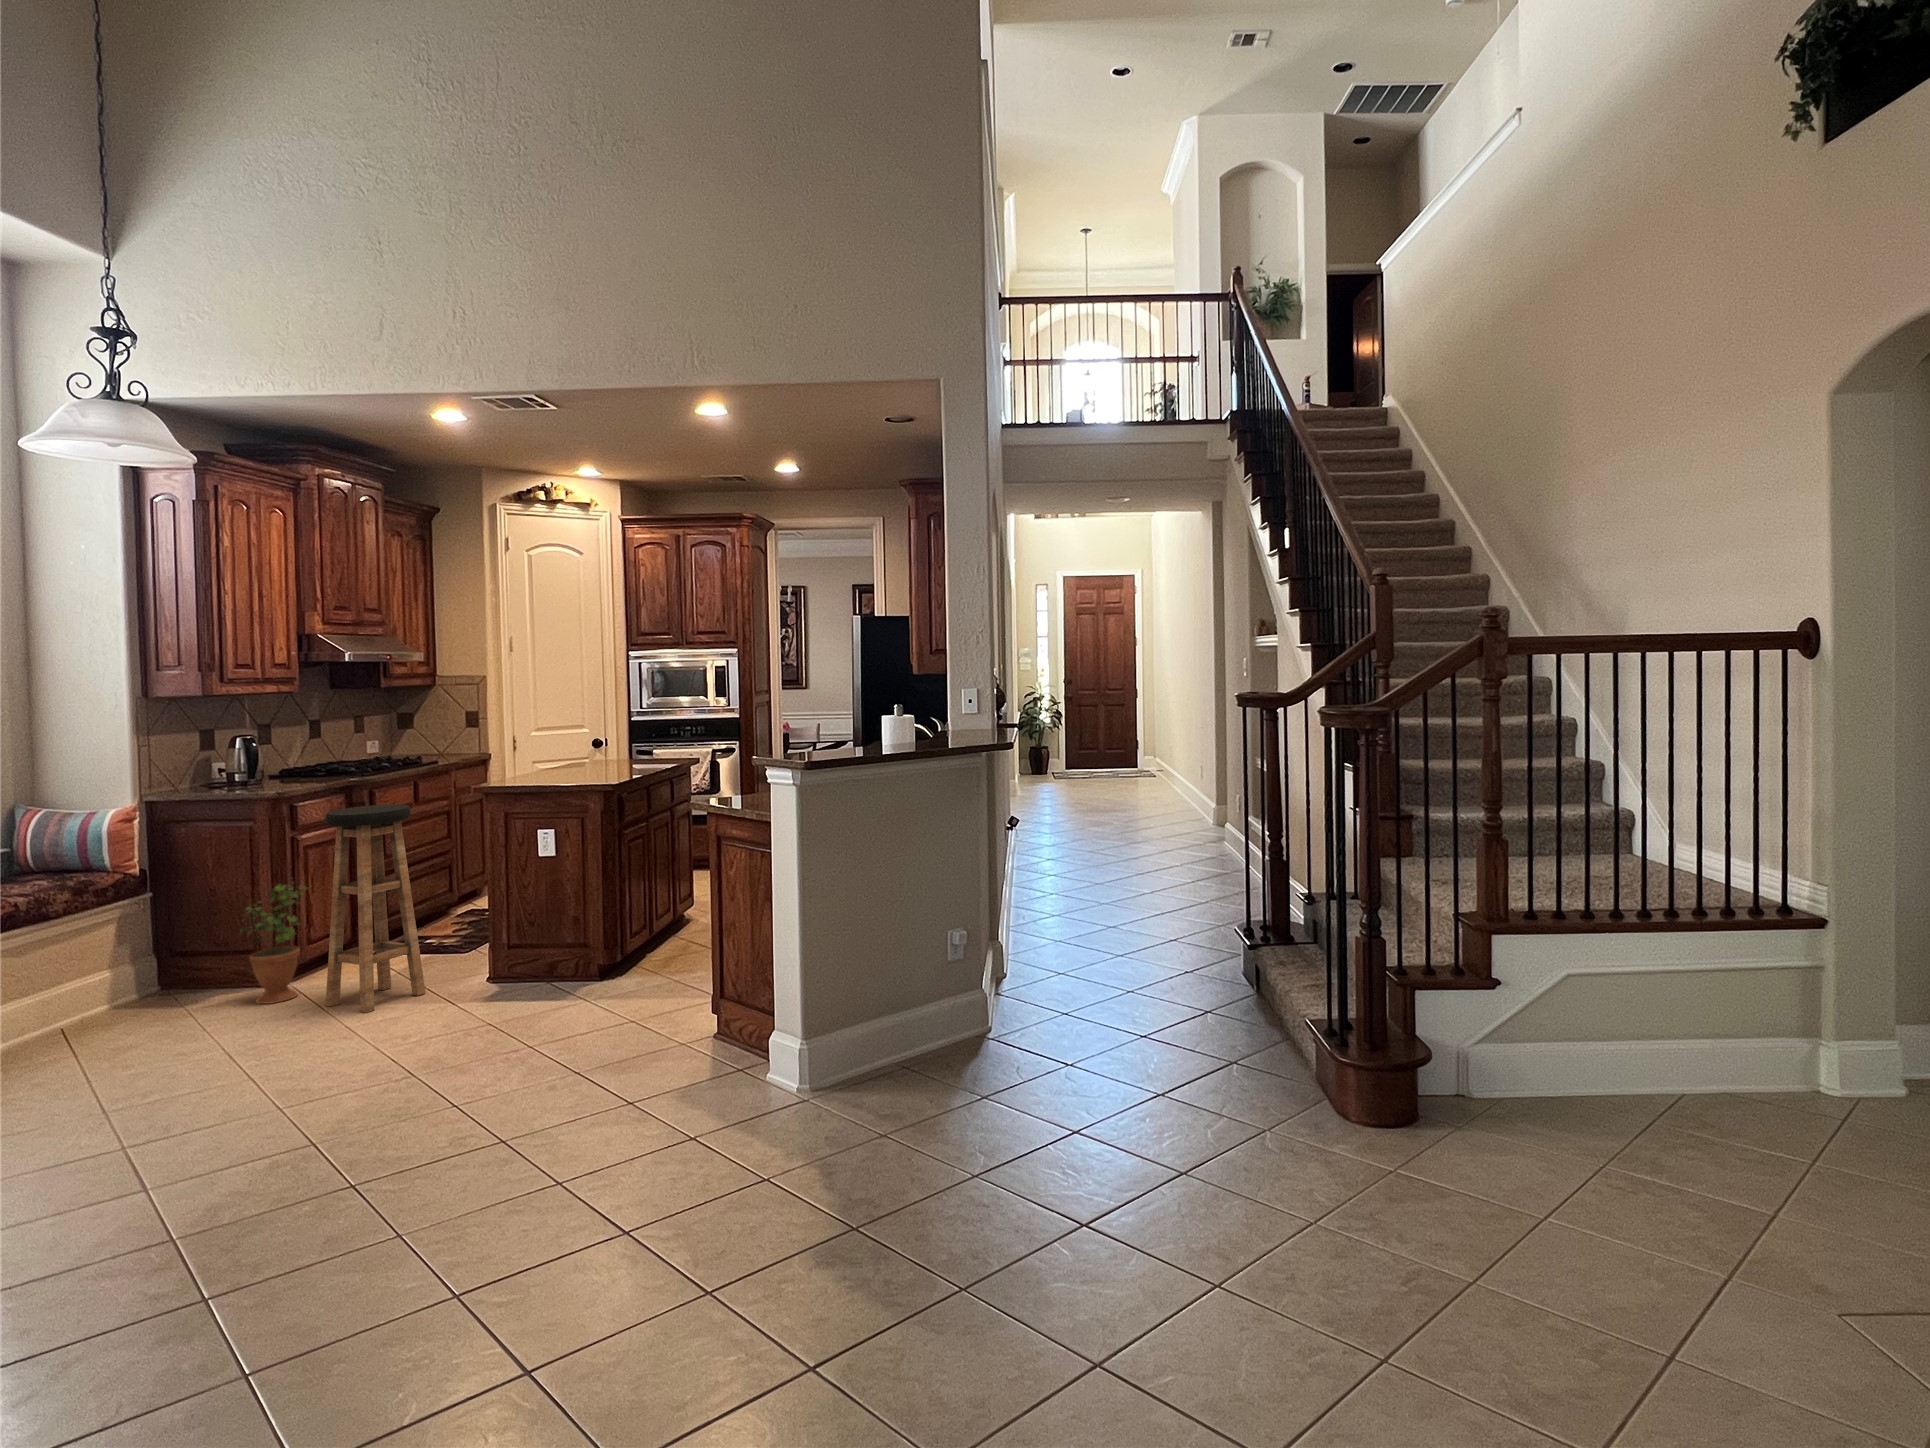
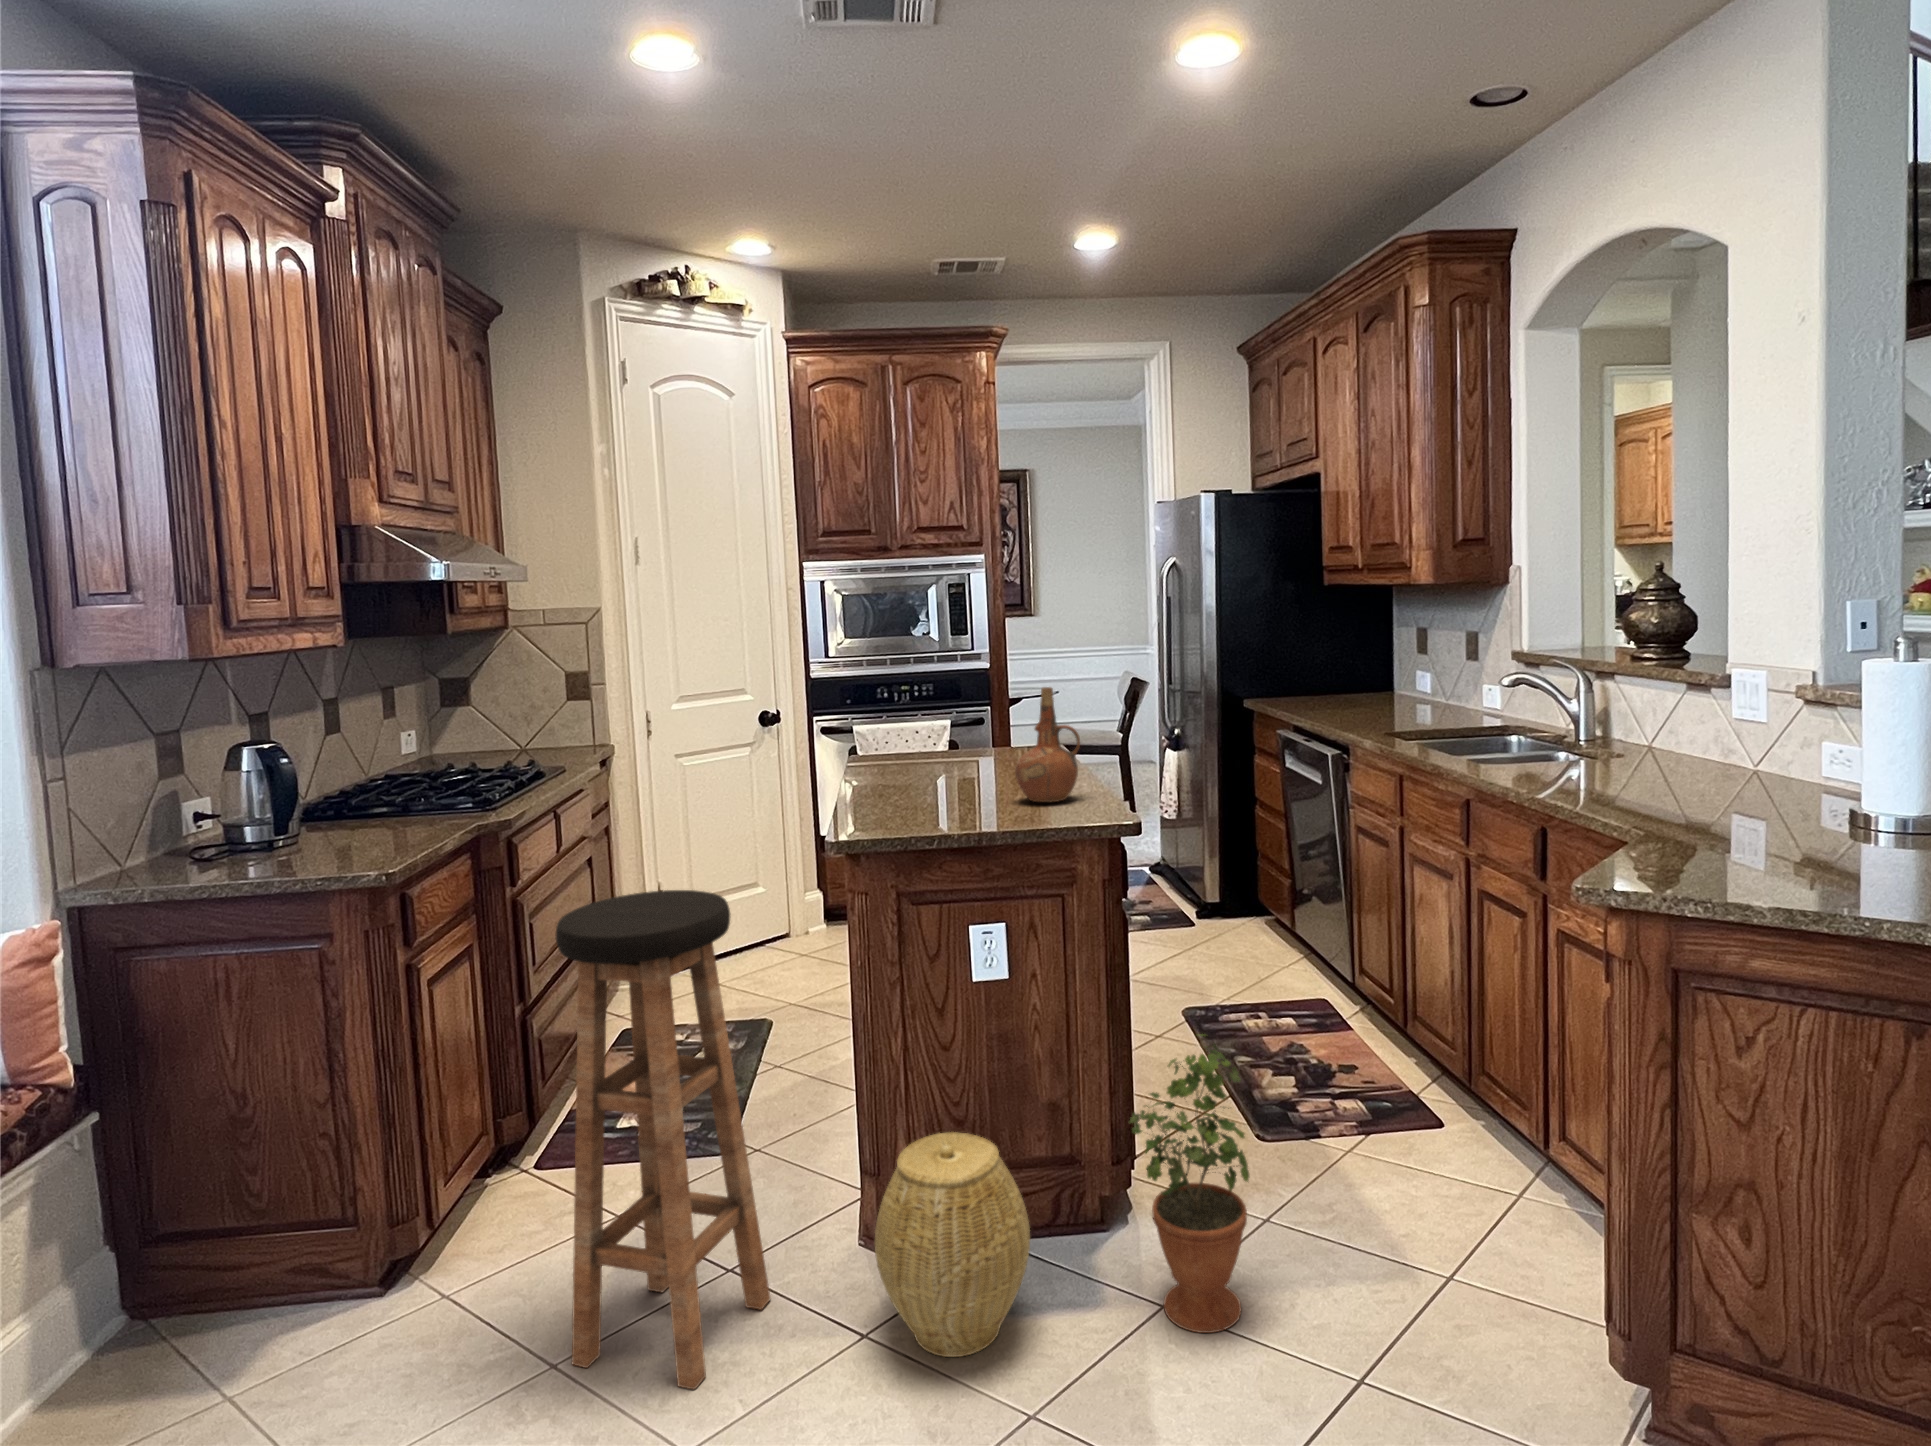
ceramic pitcher: none [578,720,613,775] -> present [1015,687,1080,802]
potted plant: present [241,883,306,1004] -> present [1130,1035,1249,1333]
woven basket: none [450,918,527,1010] -> present [875,1132,1030,1357]

